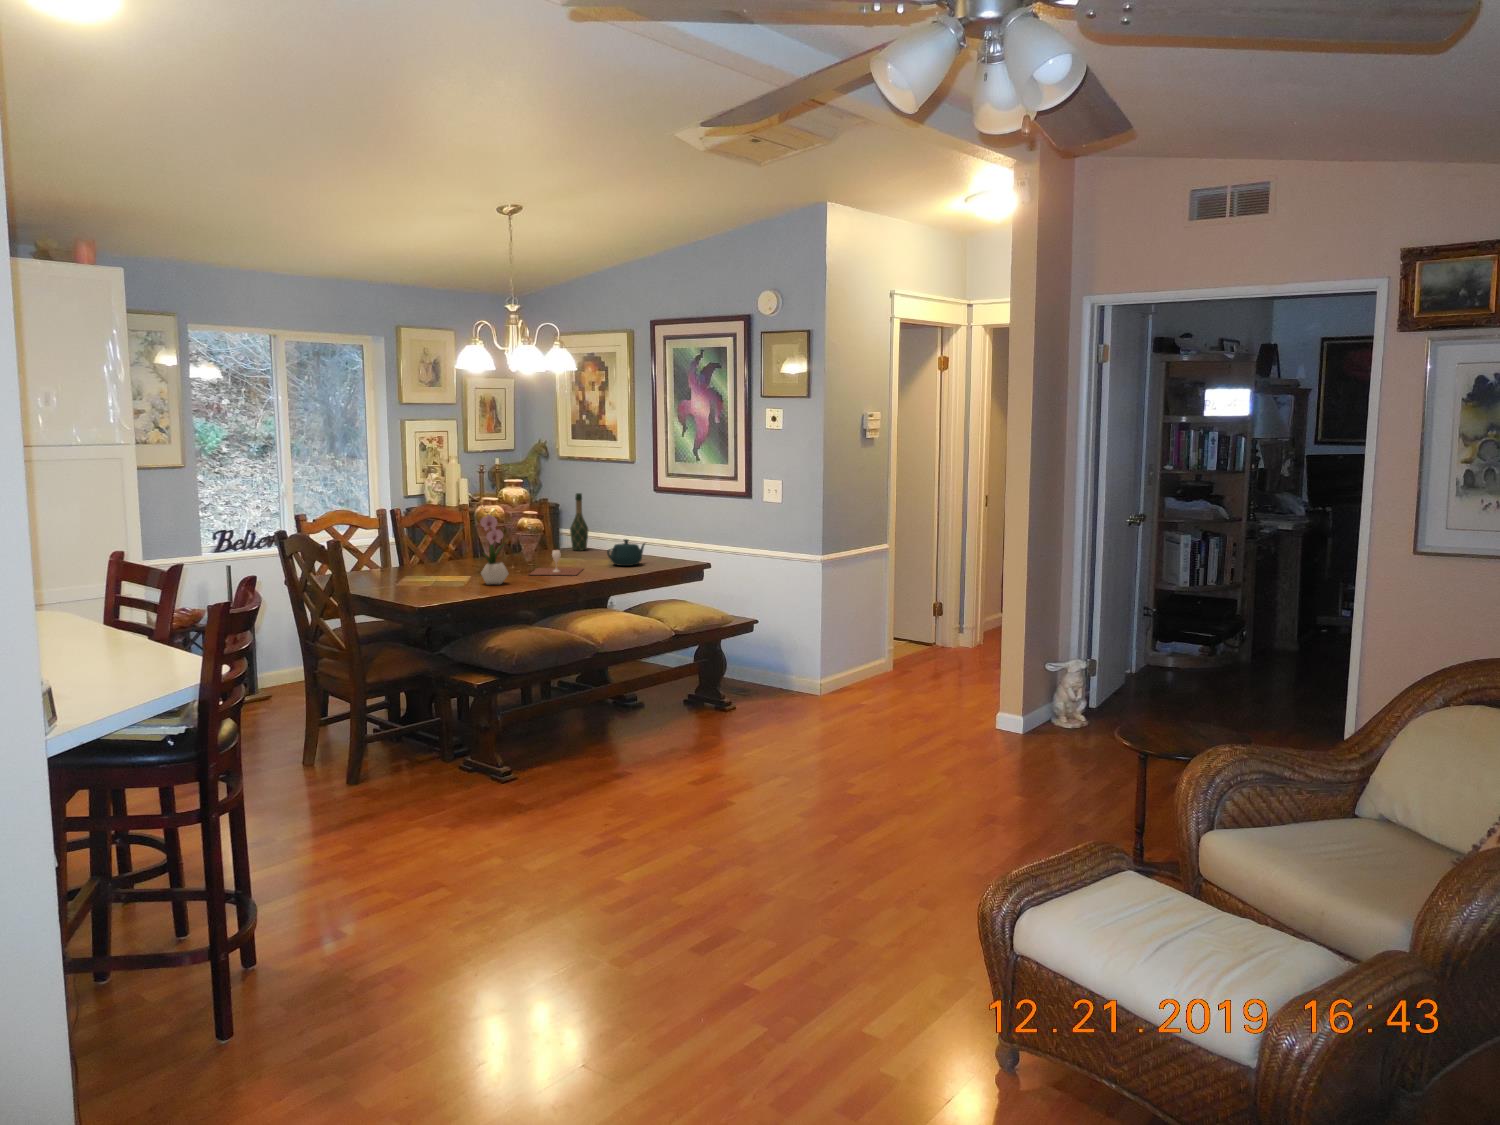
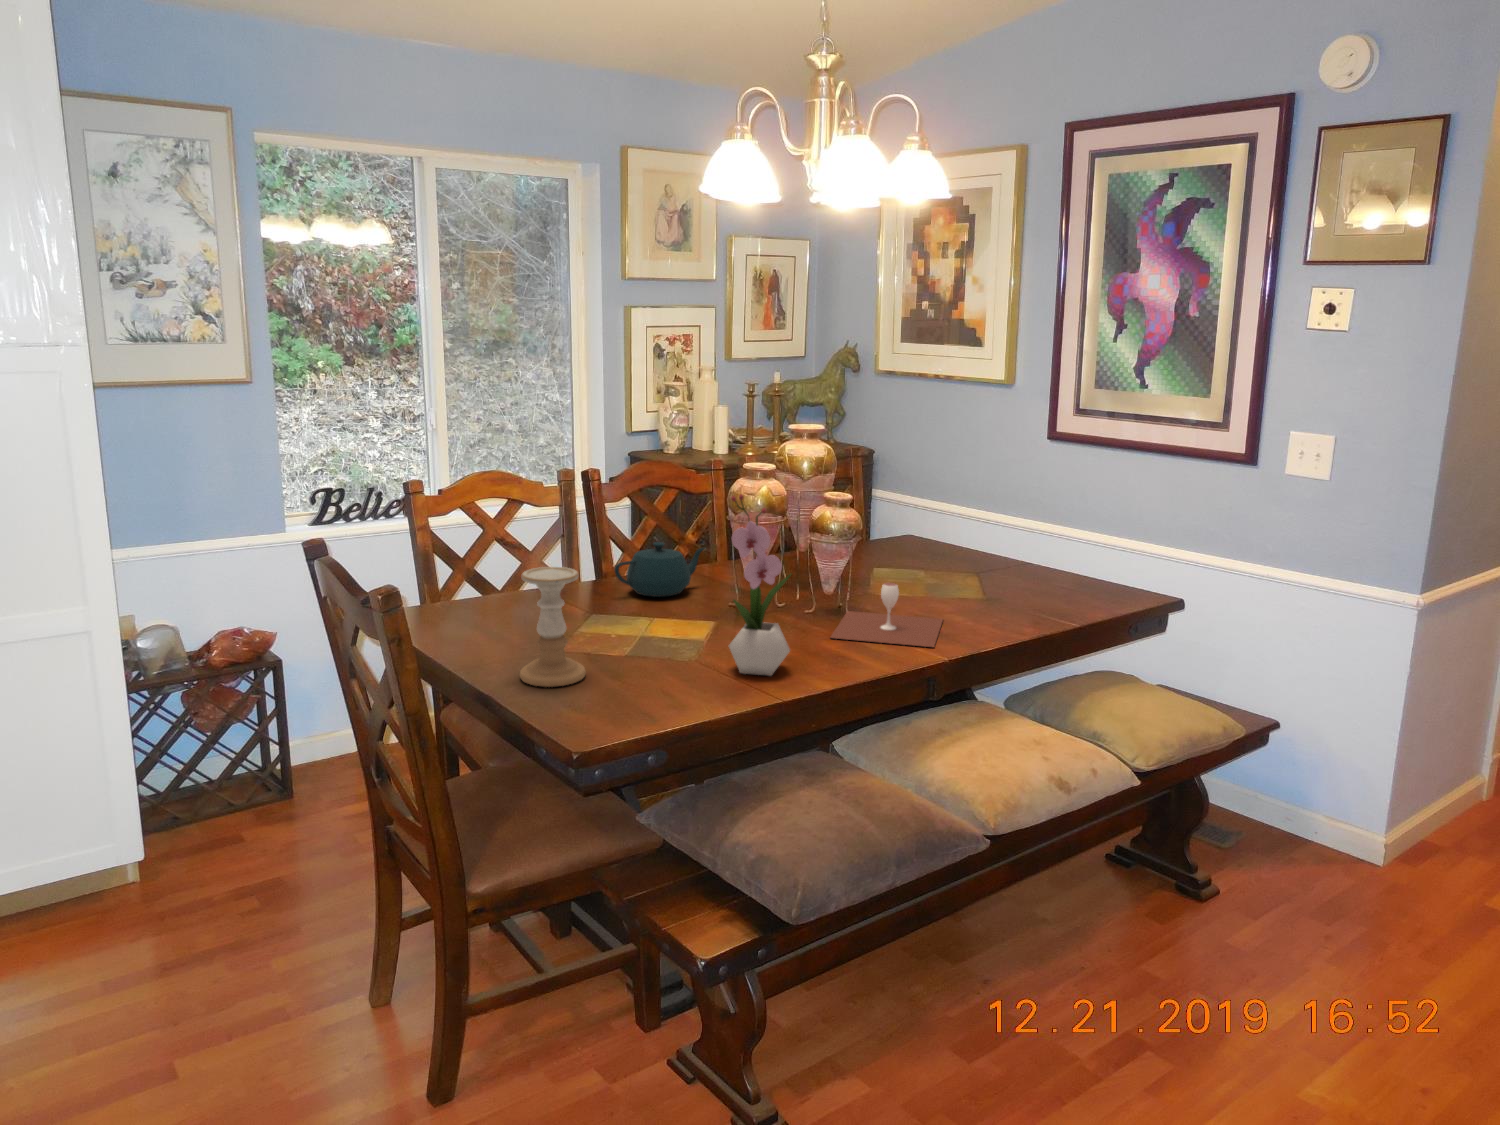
wine bottle: present [570,493,588,551] -> none [904,448,938,556]
candle holder: none [384,539,415,590] -> present [520,567,586,687]
teapot: present [607,539,645,566] -> present [614,542,704,597]

